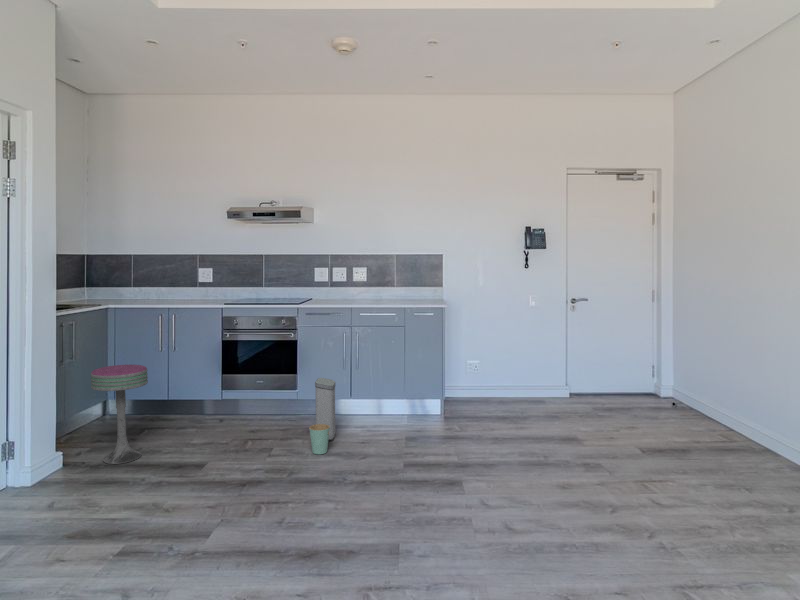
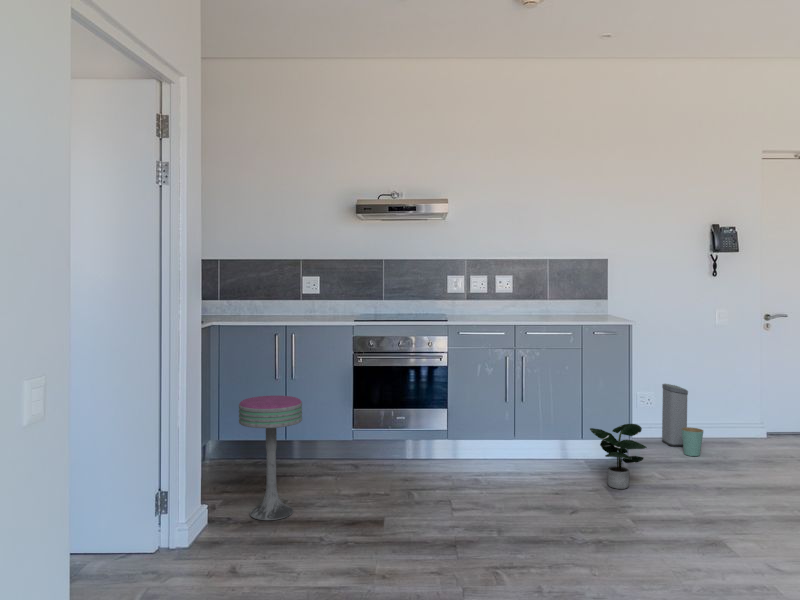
trash can: present [309,378,336,454] -> present [662,384,703,456]
potted plant: none [395,387,436,438] -> present [590,424,647,489]

